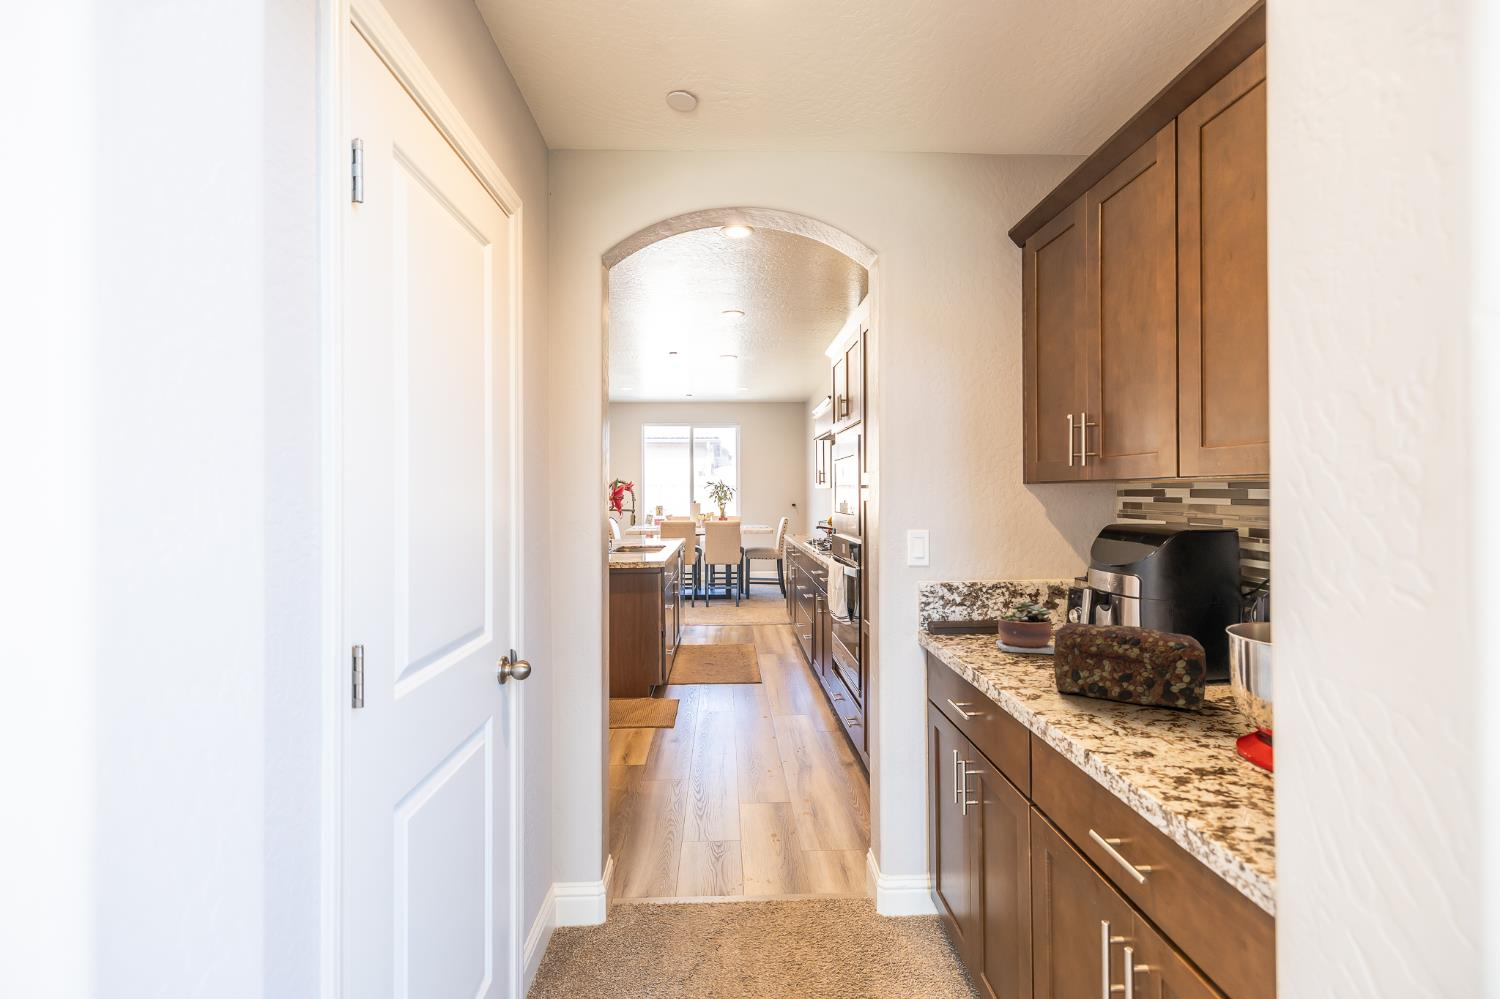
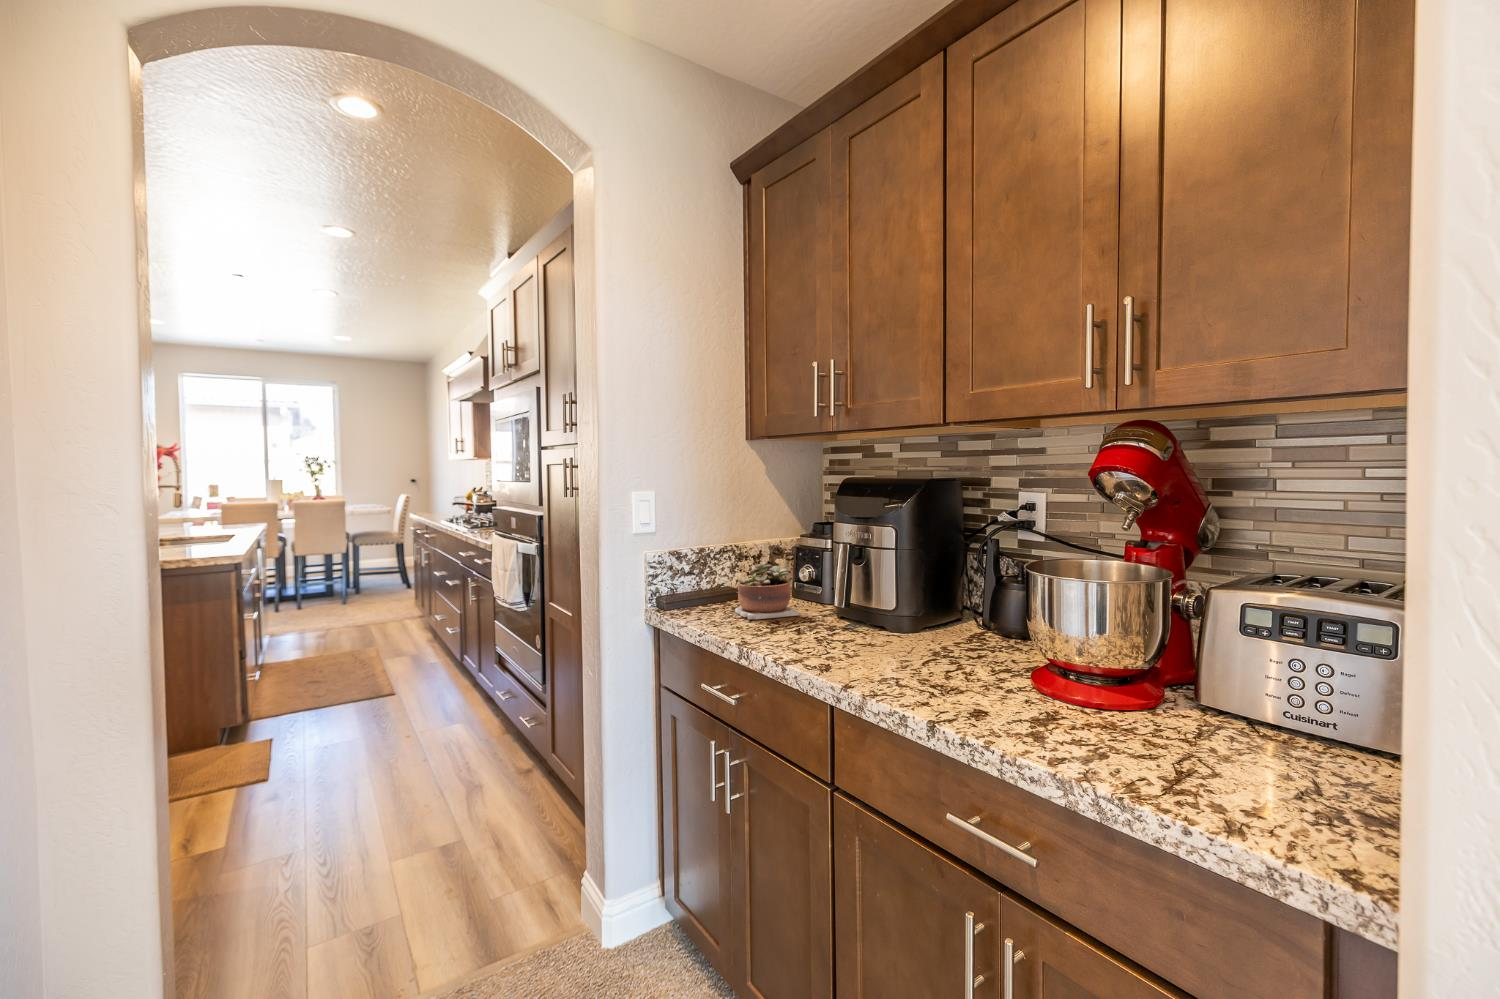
bread loaf: present [1054,623,1206,710] -> none [827,578,974,658]

